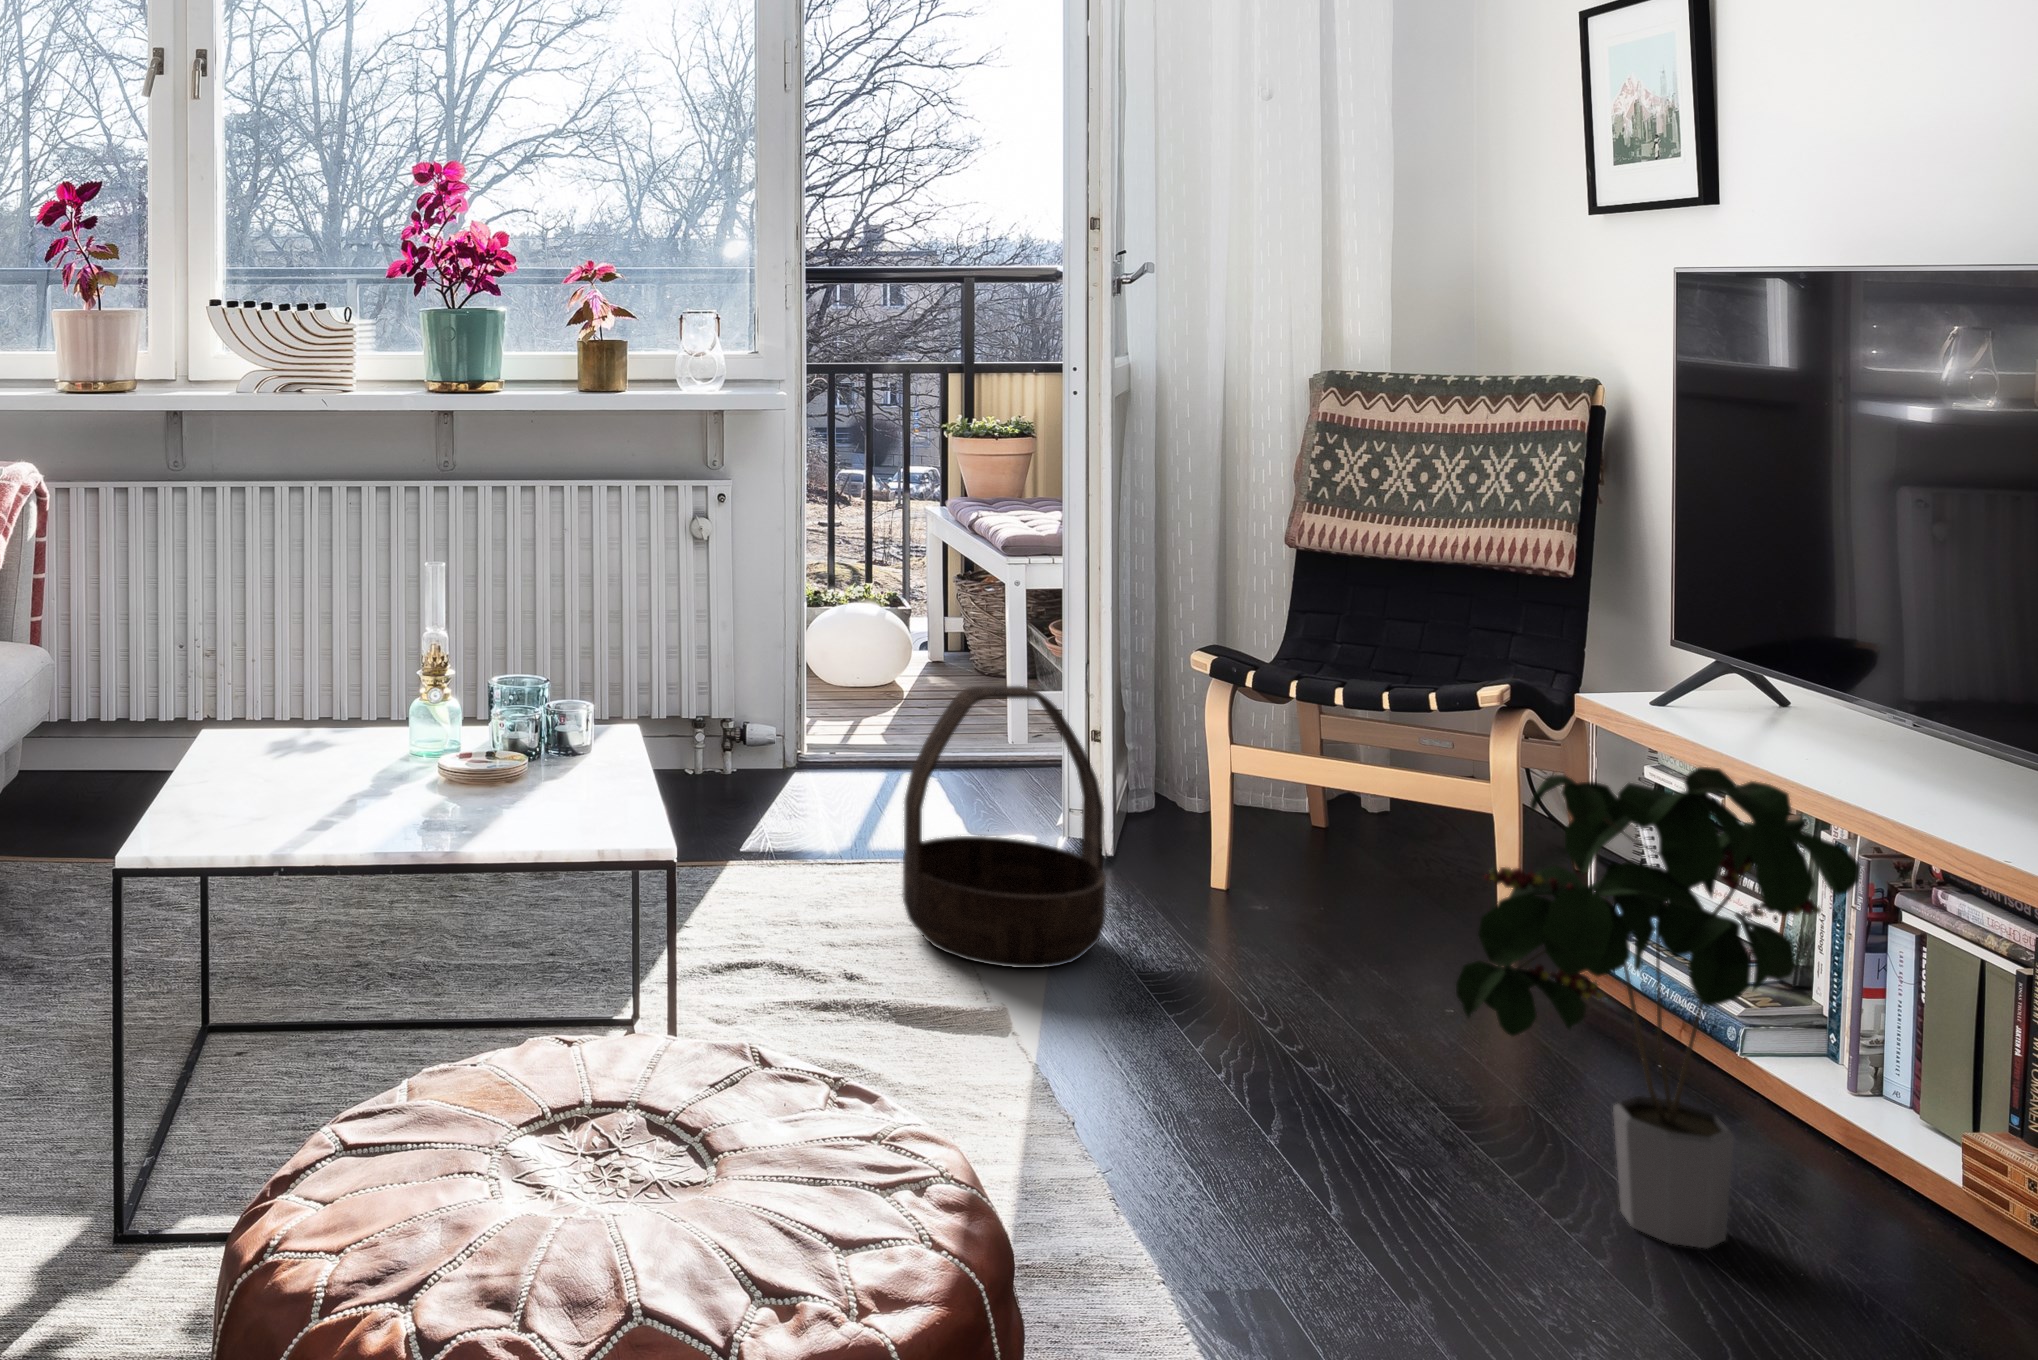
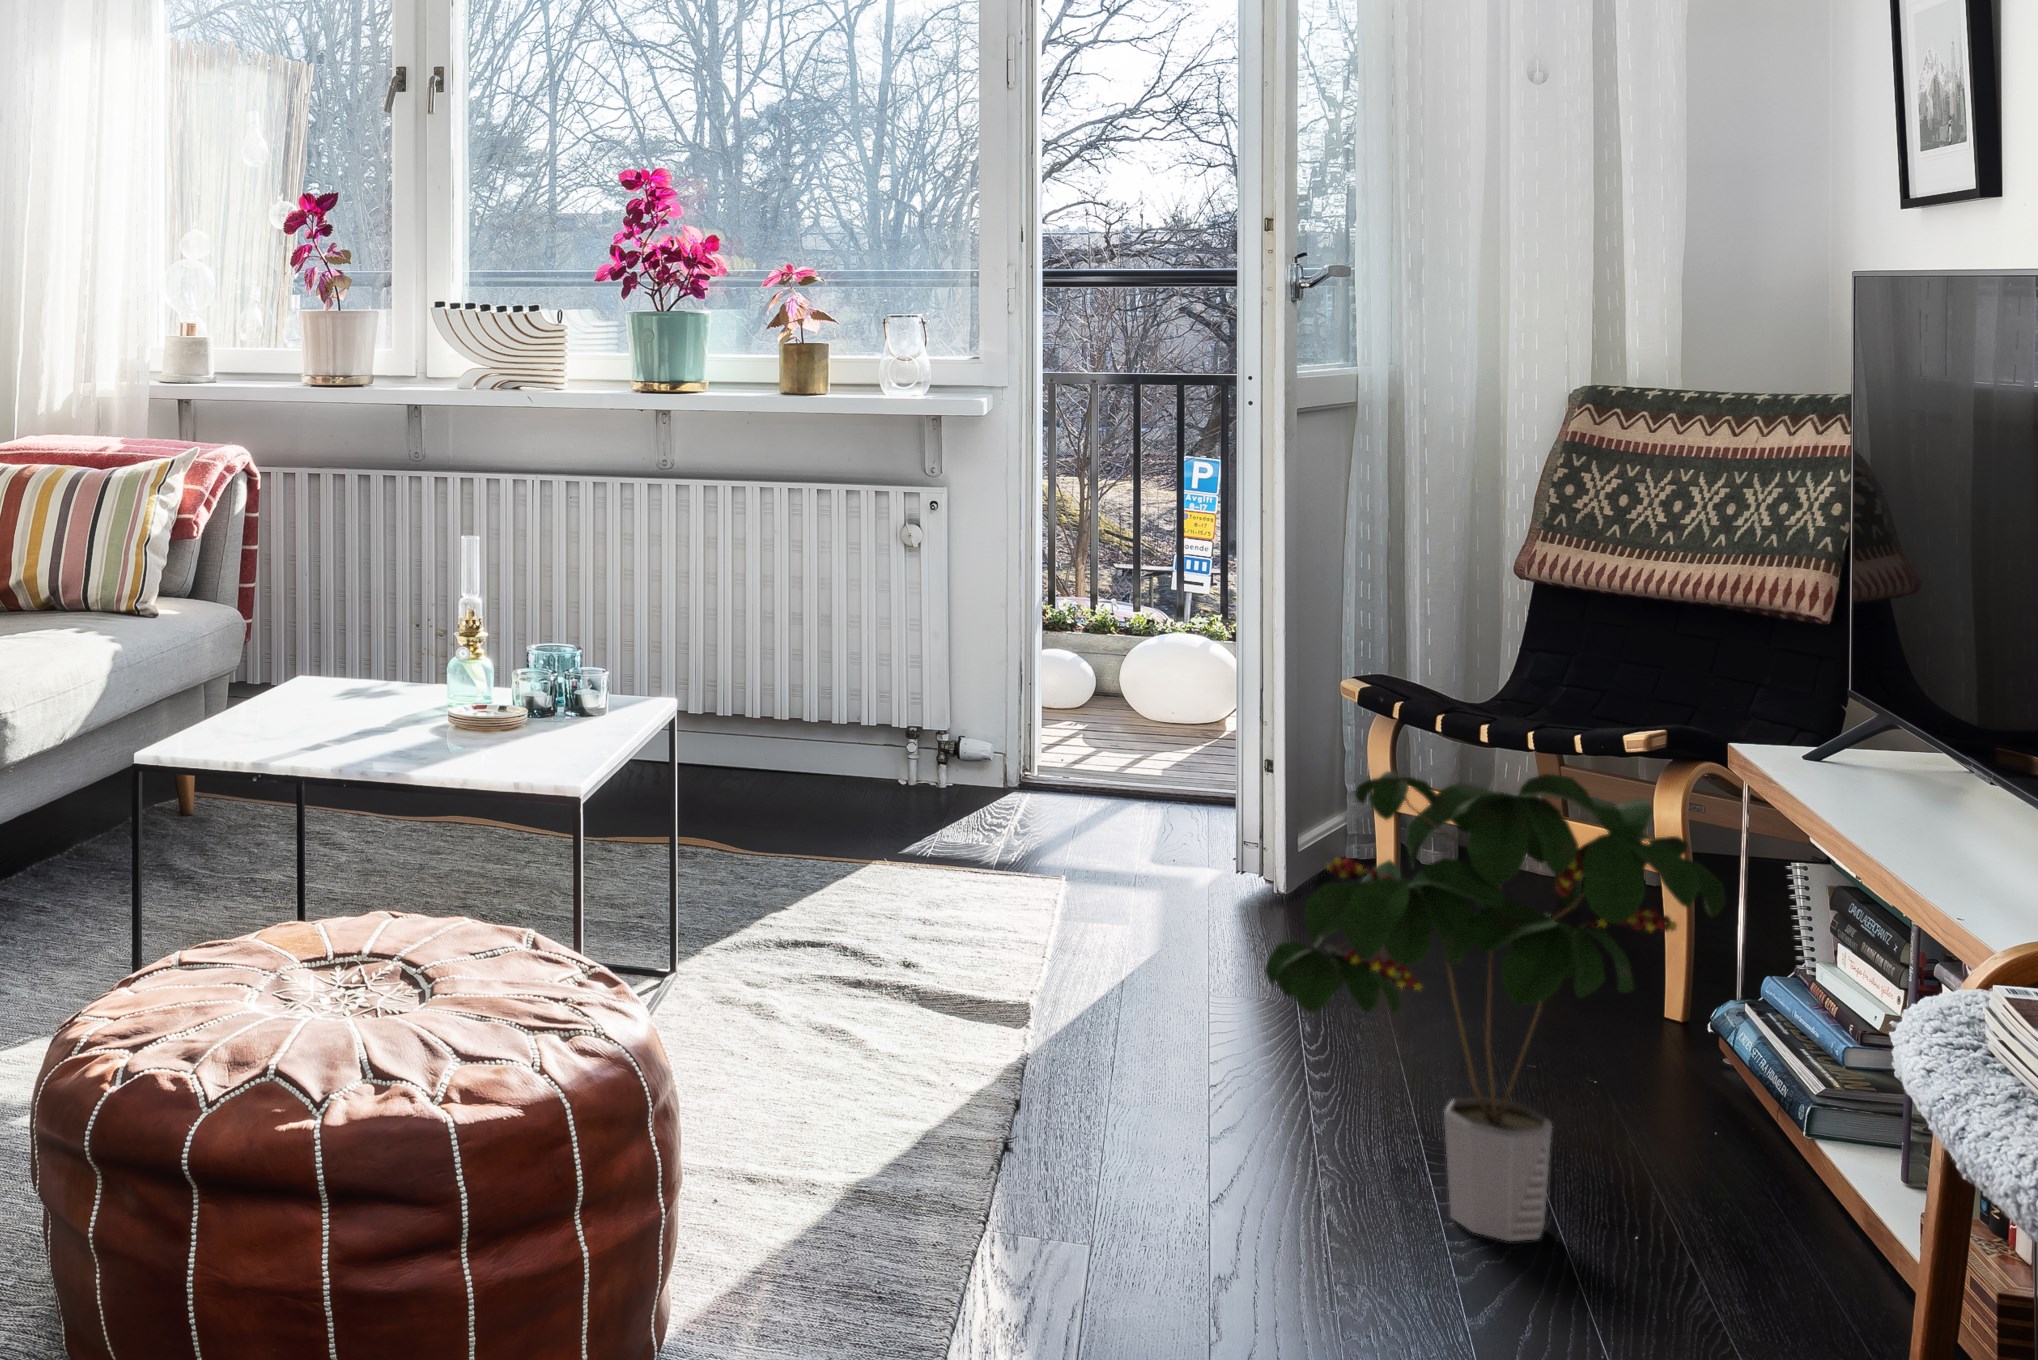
basket: present [902,686,1106,968] -> none [984,691,1188,970]

